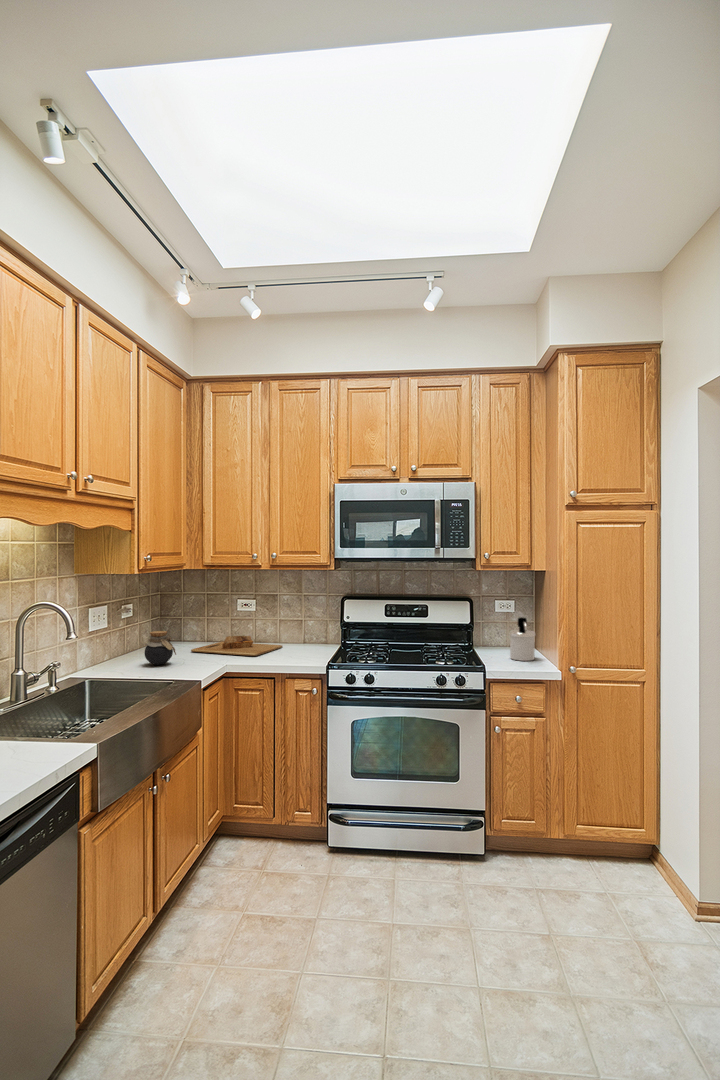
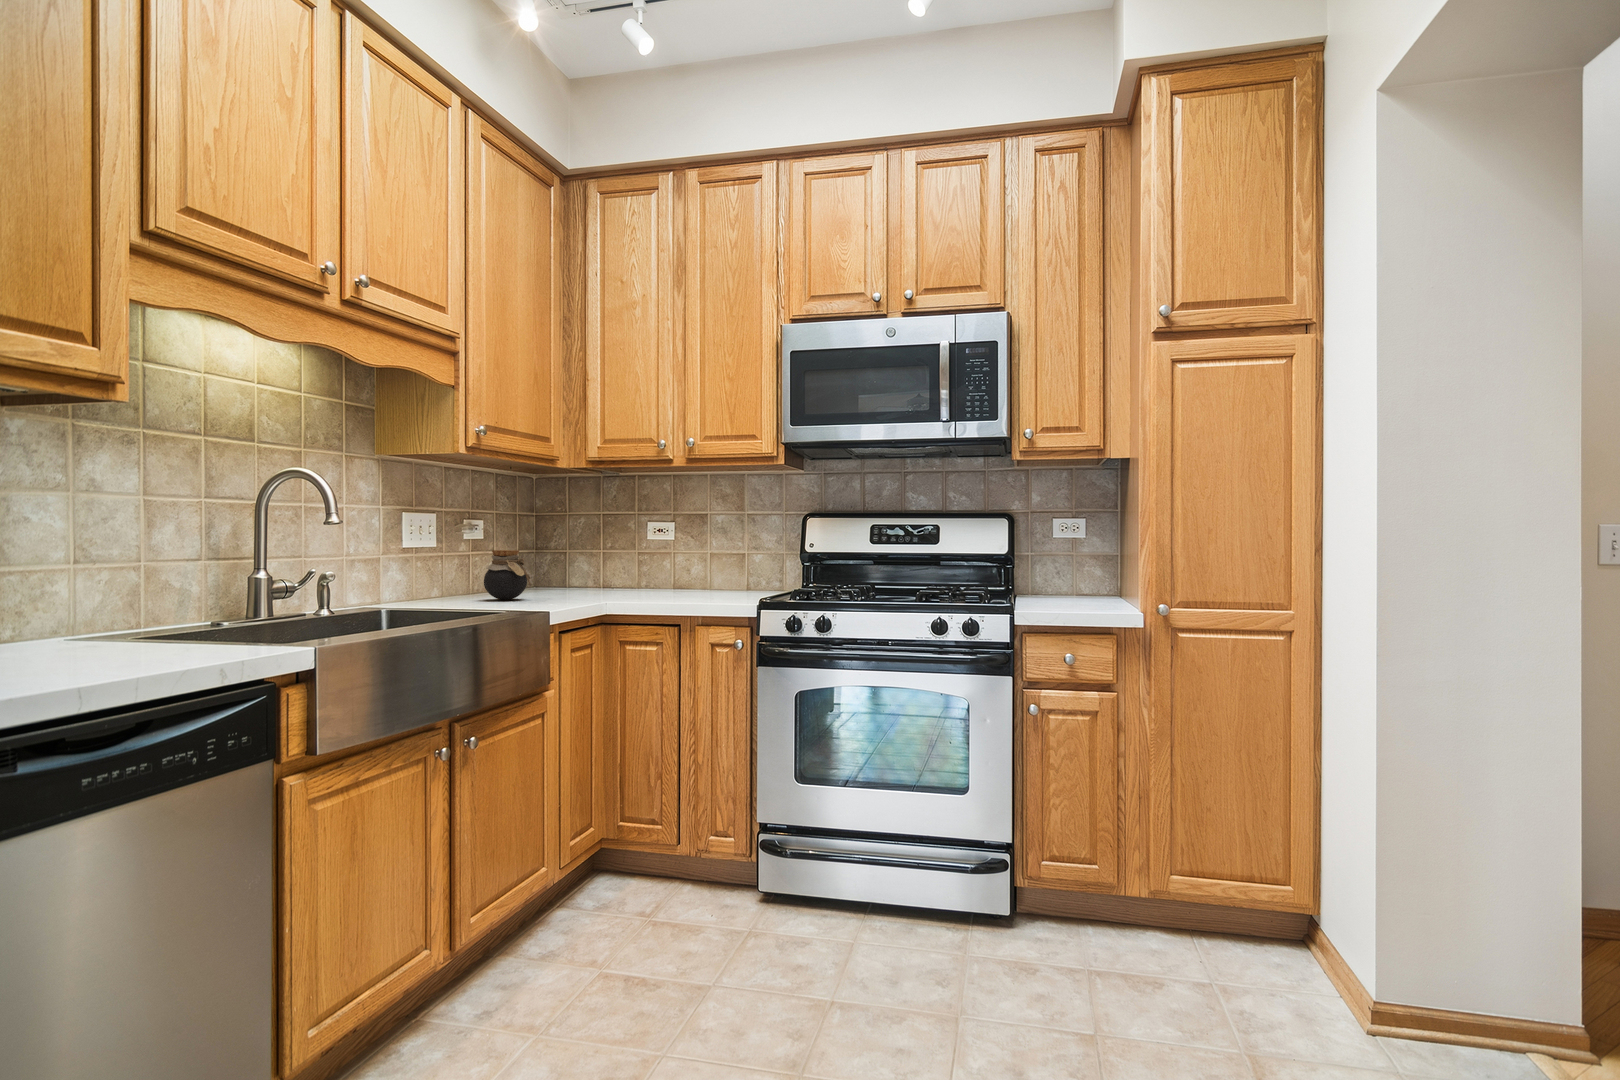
soap dispenser: present [509,617,535,661] -> none [1064,534,1108,603]
cutting board: present [191,636,283,656] -> none [567,570,709,596]

